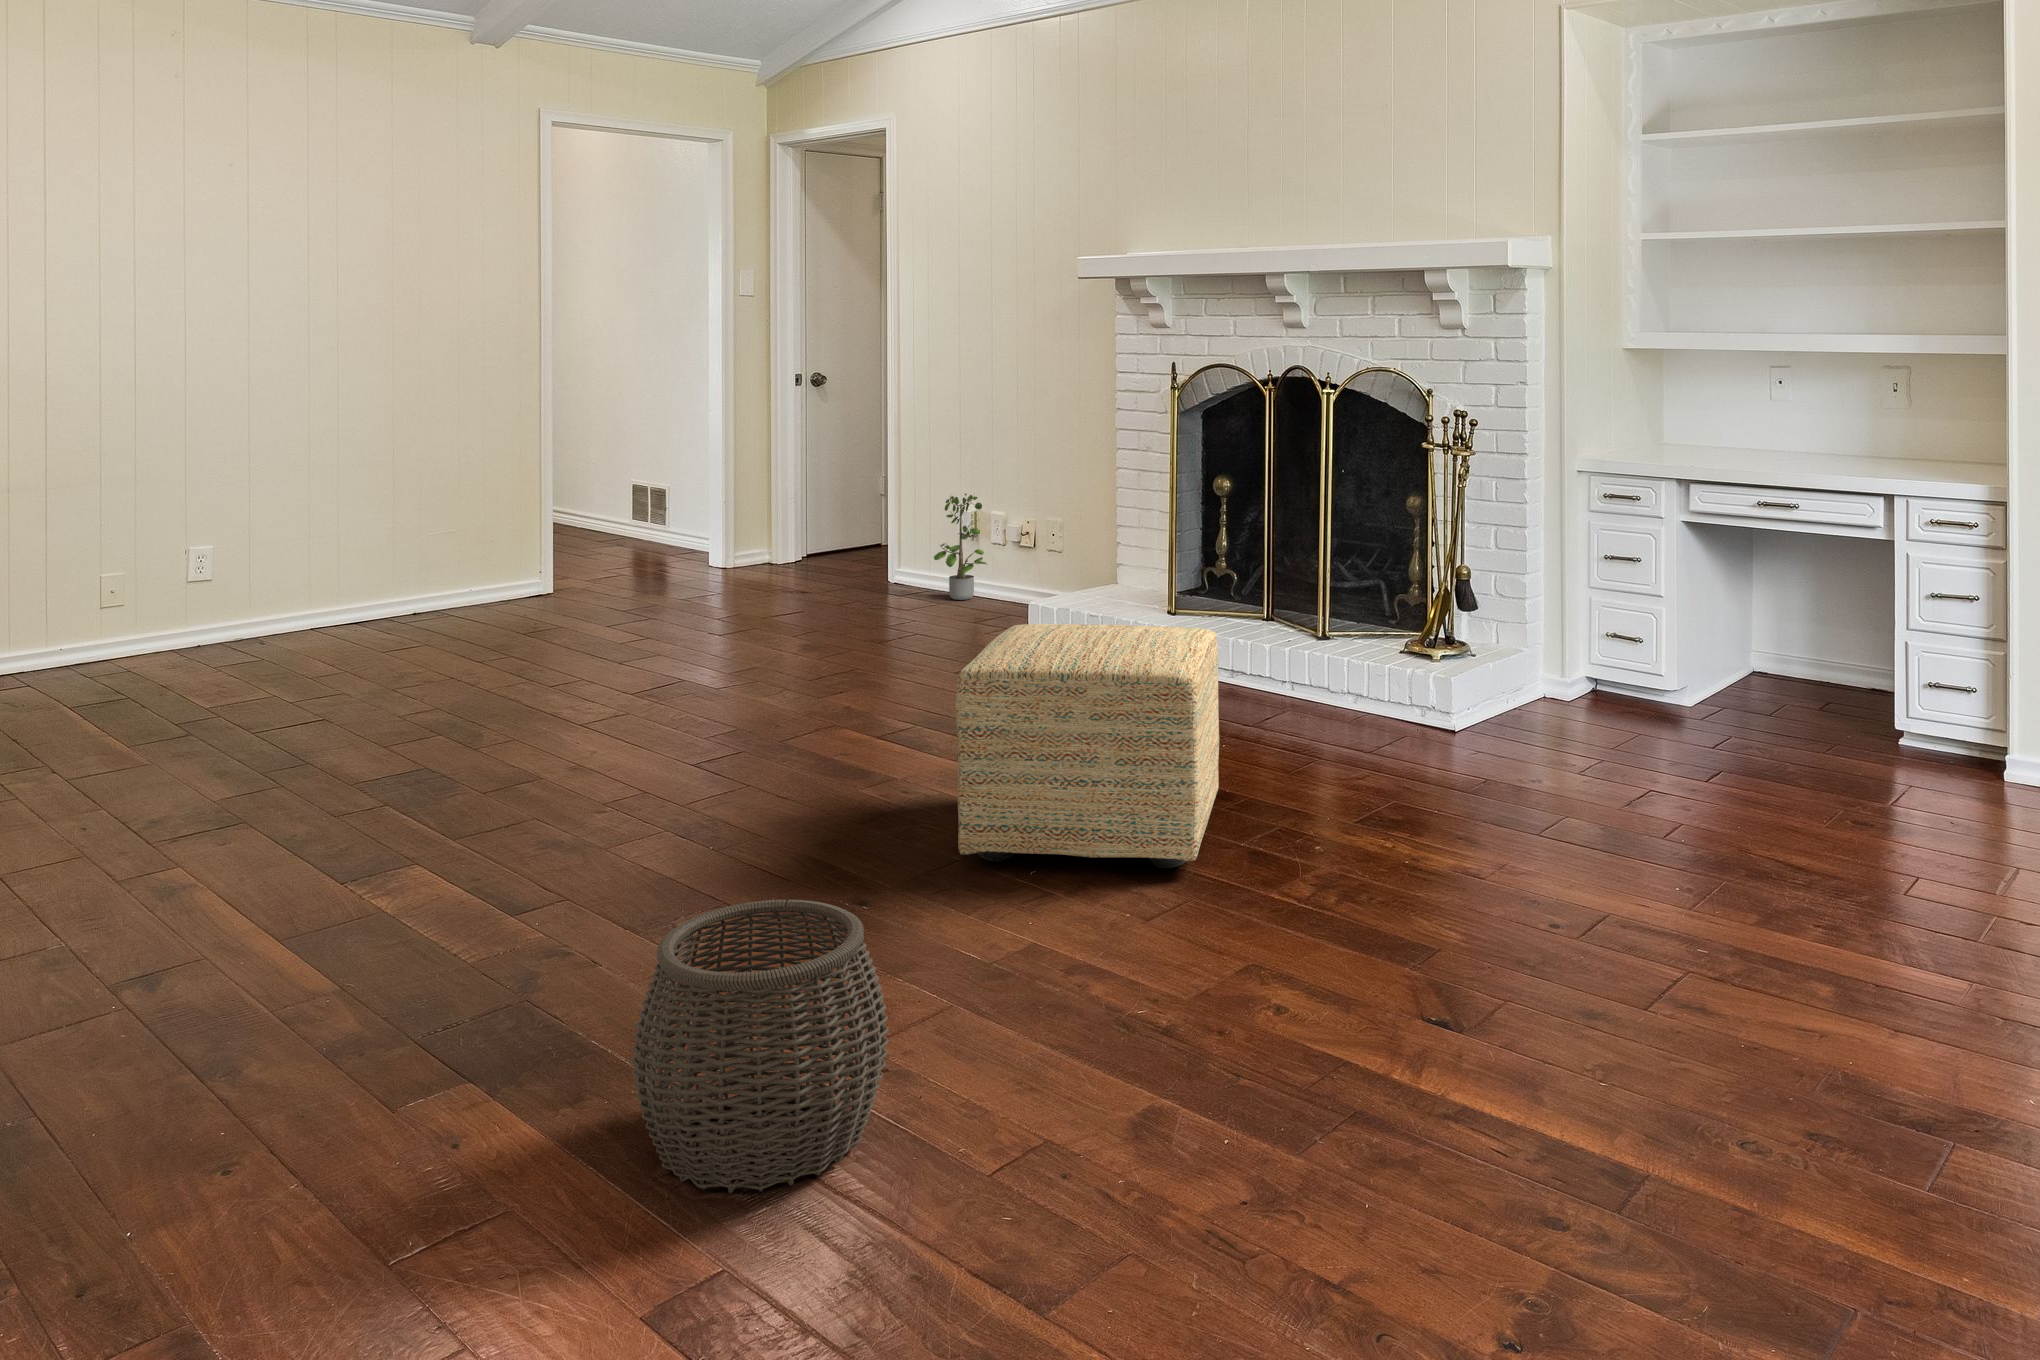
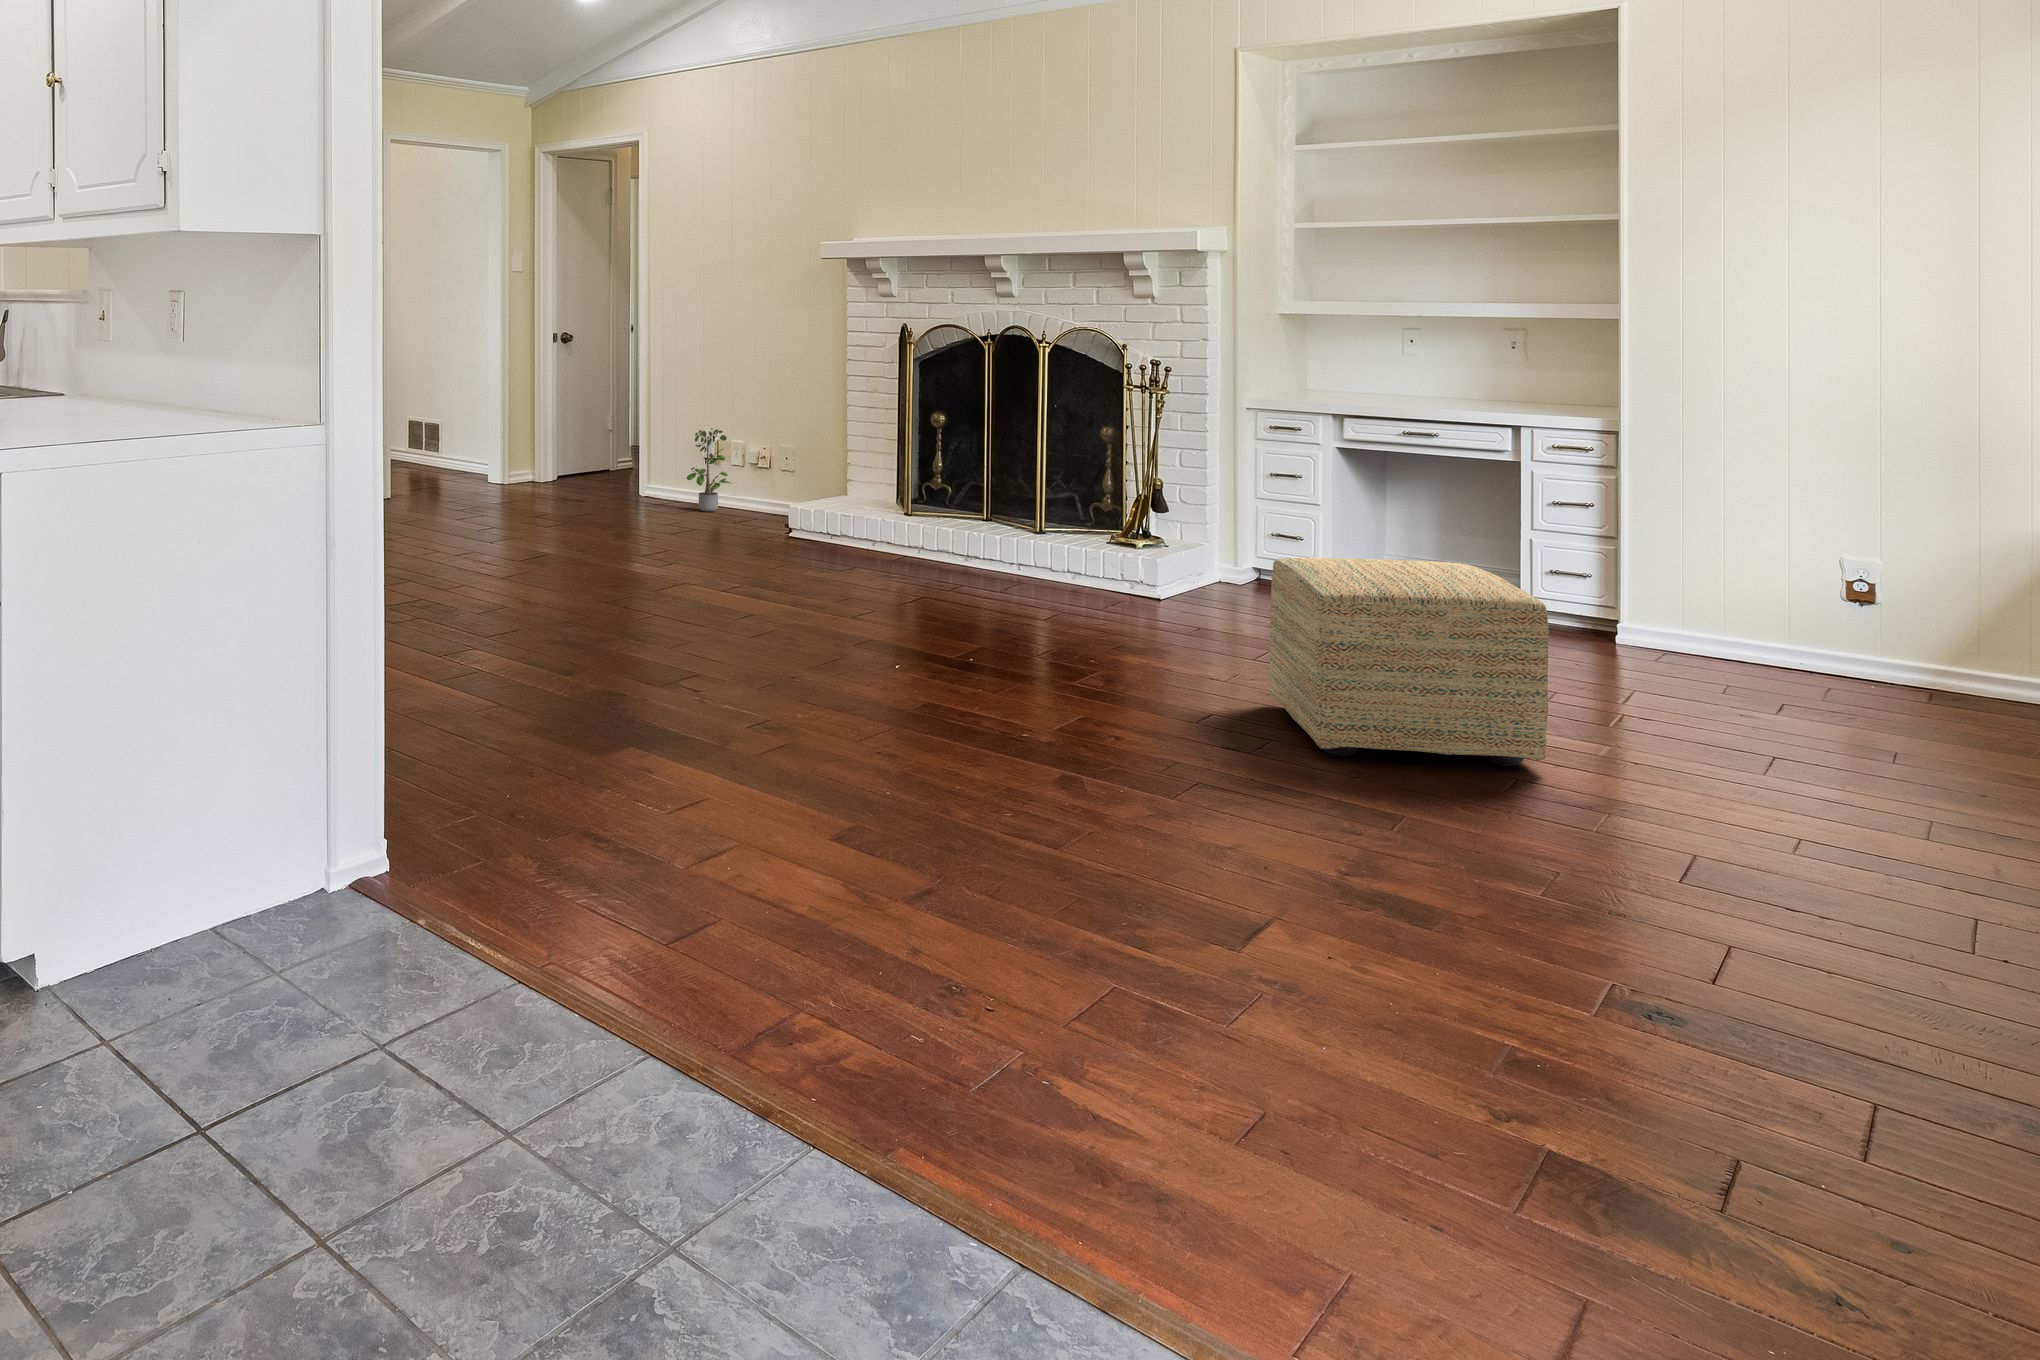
ottoman: present [956,624,1219,868] -> present [1270,558,1549,766]
woven basket: present [632,900,889,1193] -> none [761,660,912,819]

